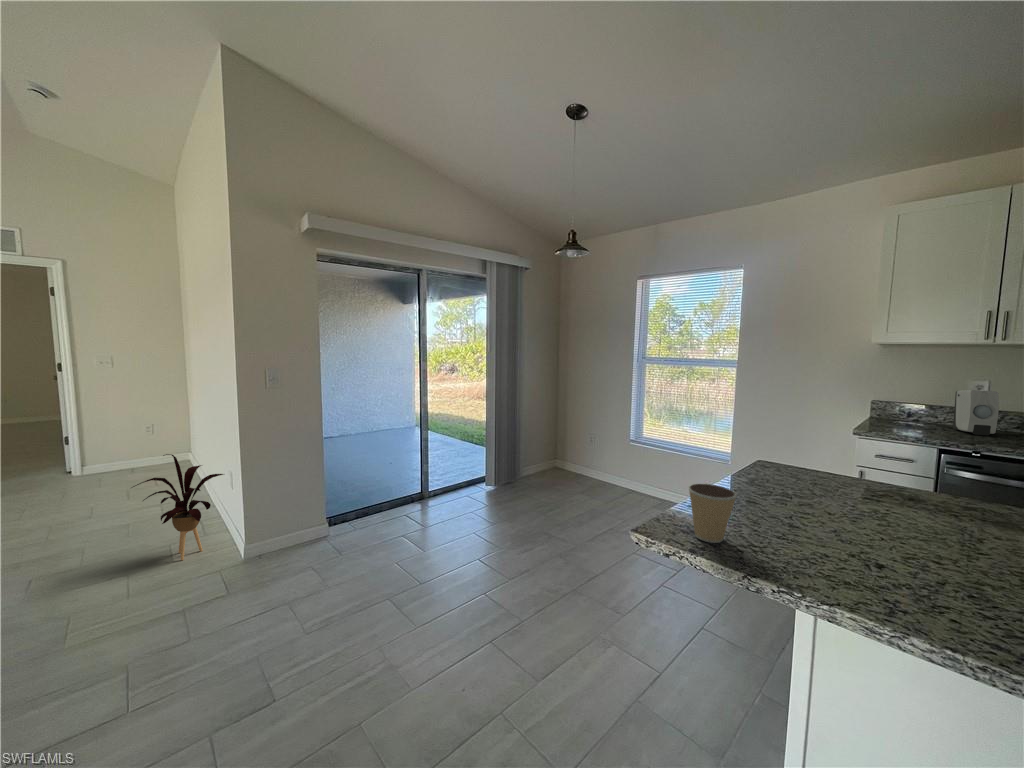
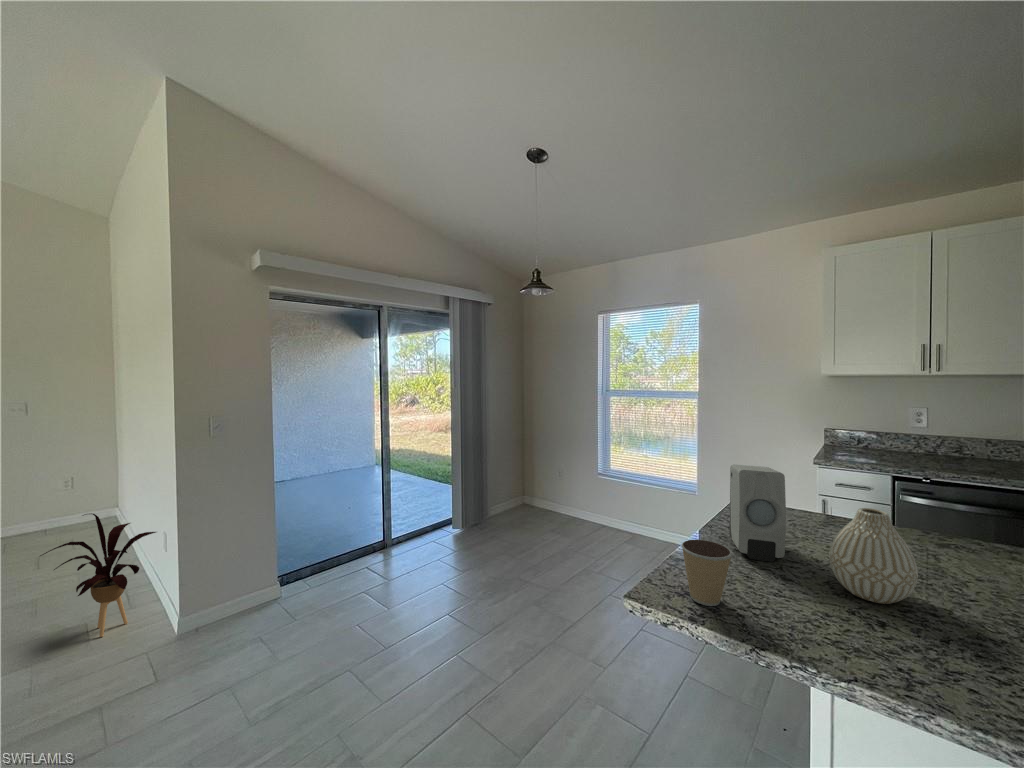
soap dispenser: present [953,390,999,436] -> present [730,465,786,562]
vase: none [838,460,926,551] -> present [829,508,918,604]

